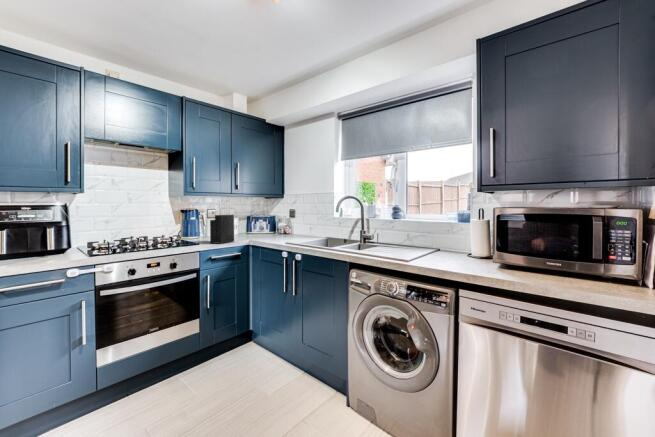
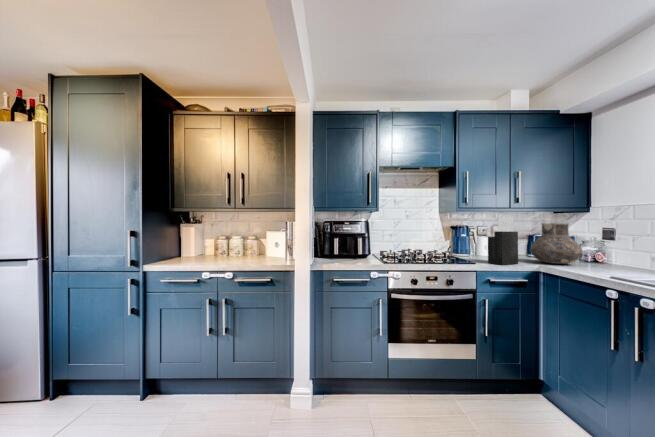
vase: none [245,207,276,238] -> present [530,223,582,264]

